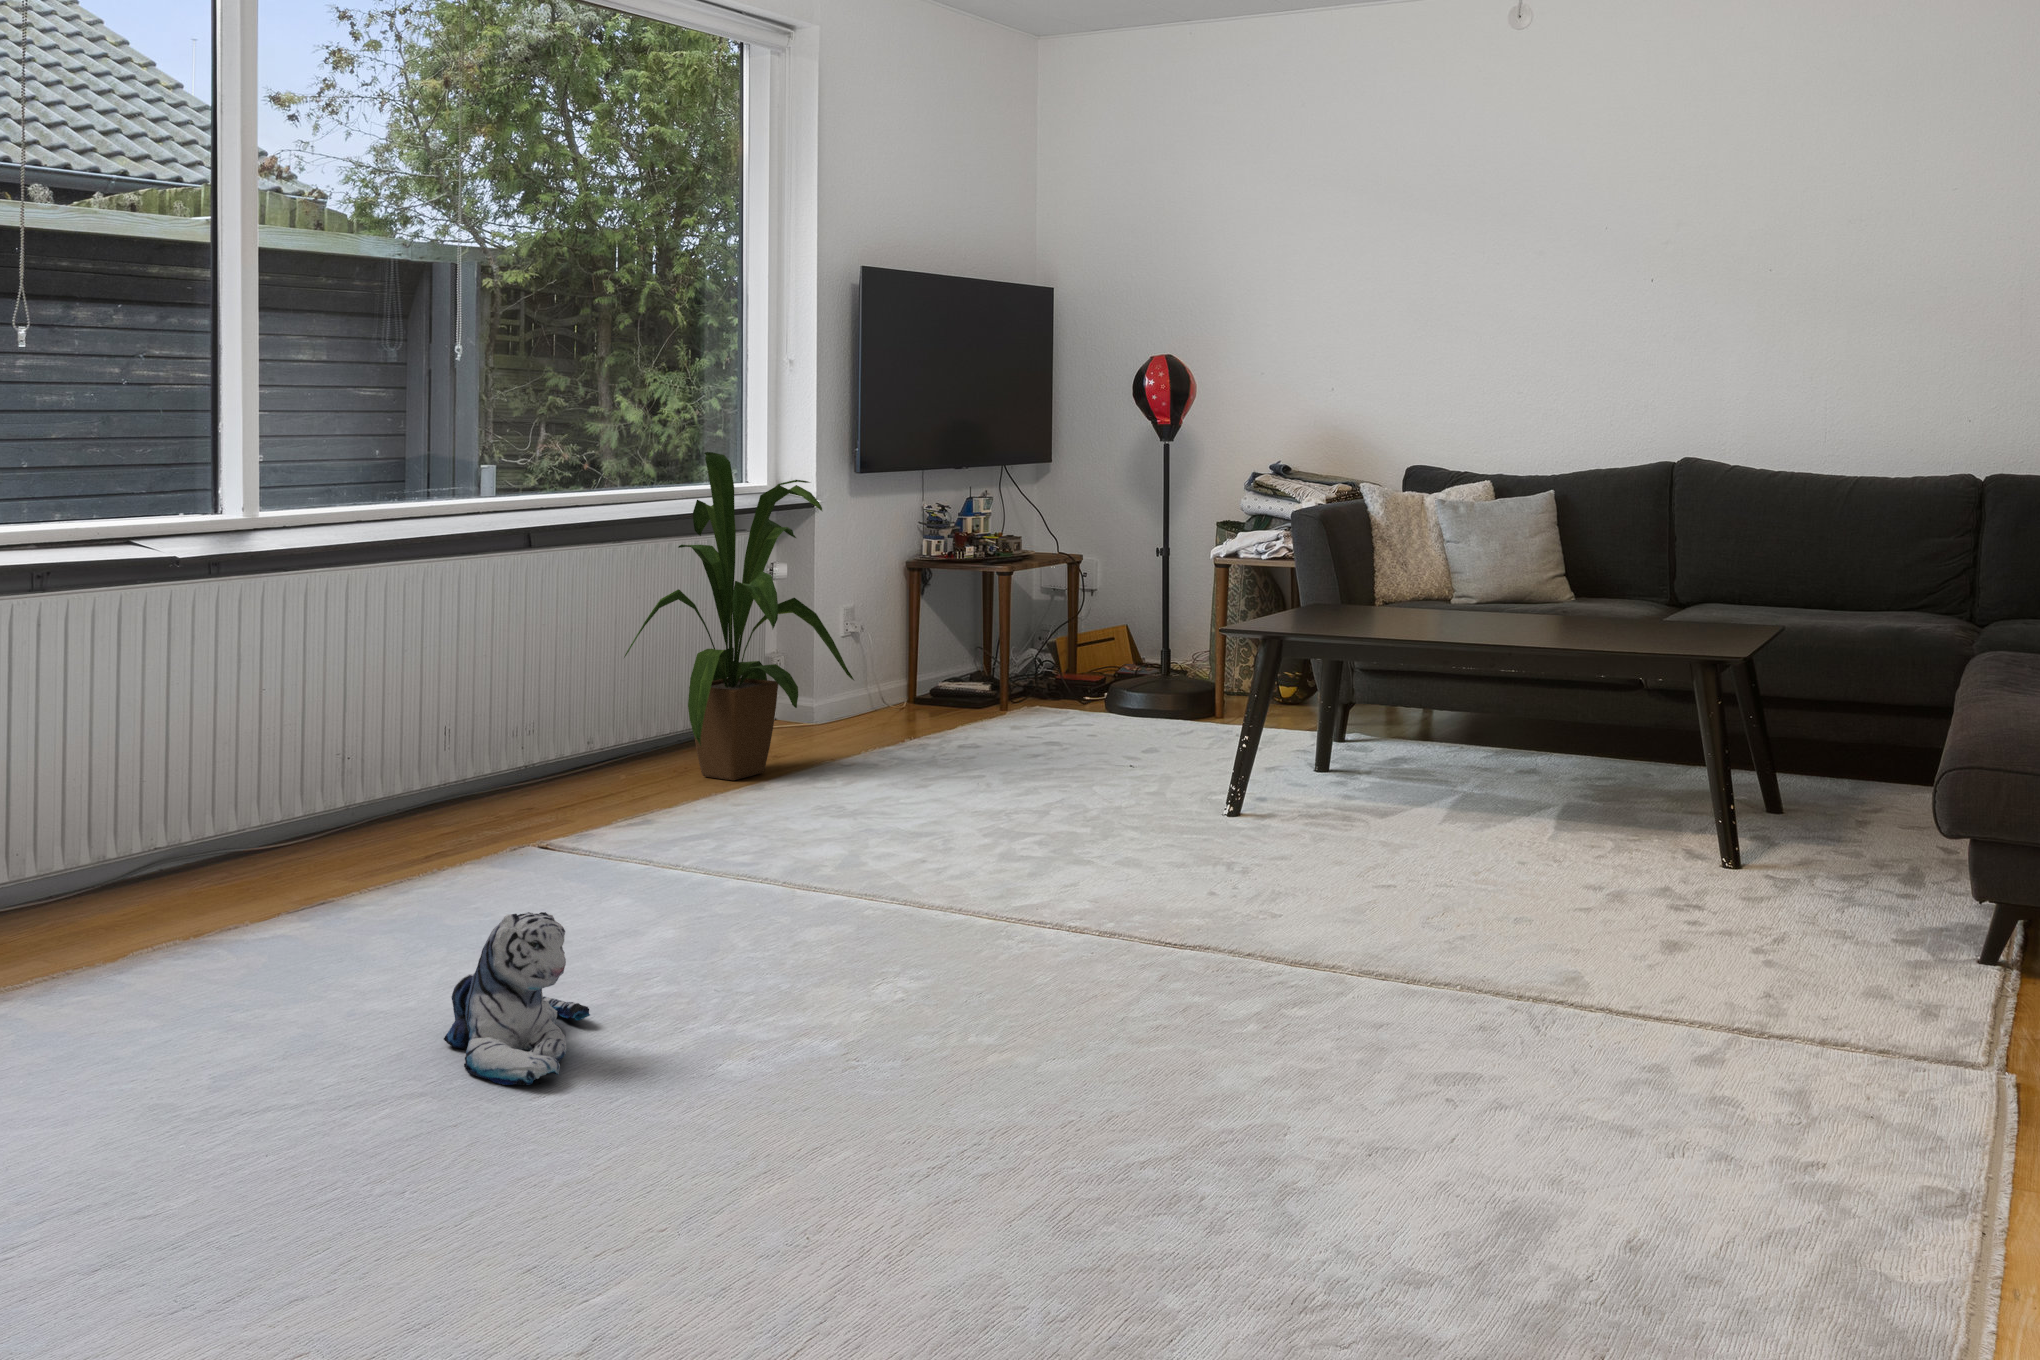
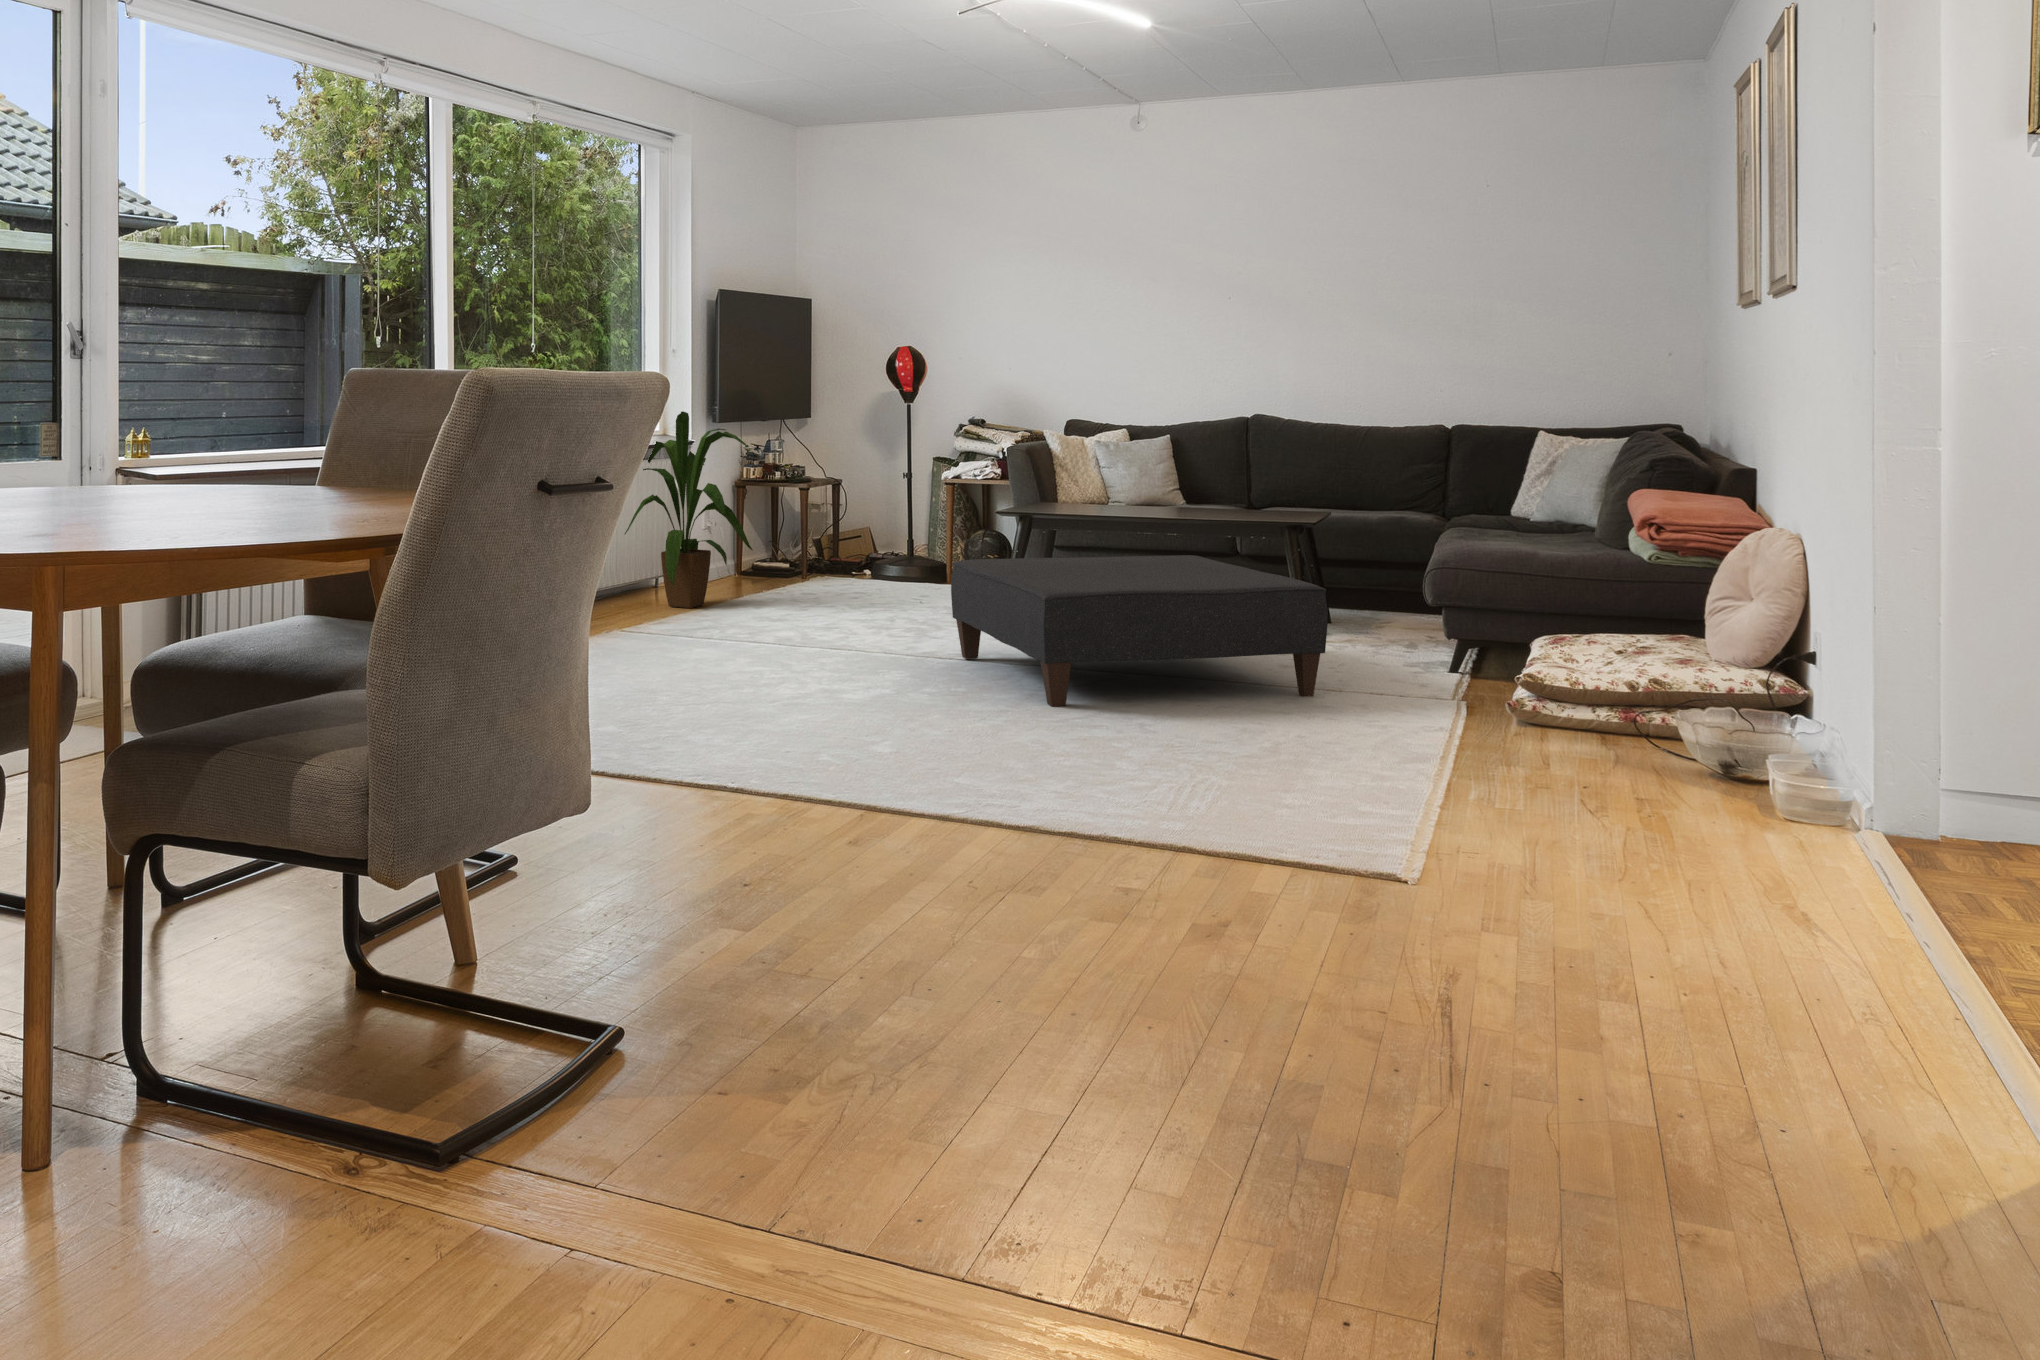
ottoman: none [1063,719,1733,1090] -> present [951,555,1328,707]
plush toy: present [444,912,590,1085] -> none [696,630,774,704]

